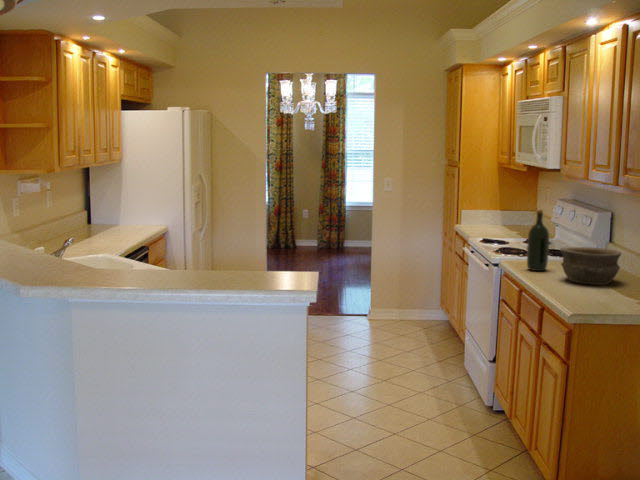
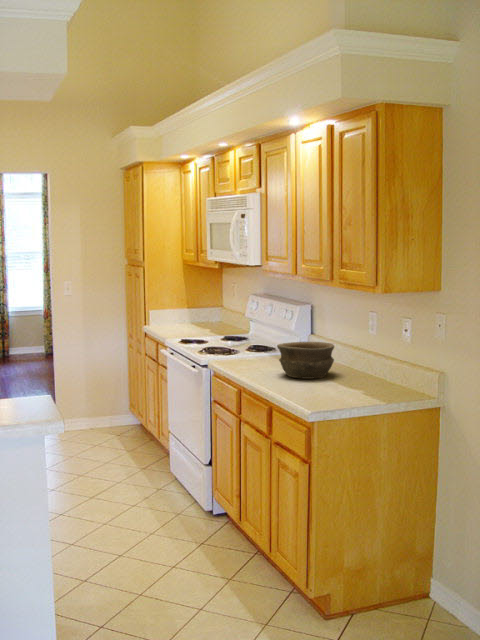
wine bottle: present [527,210,549,271] -> none [241,307,262,369]

